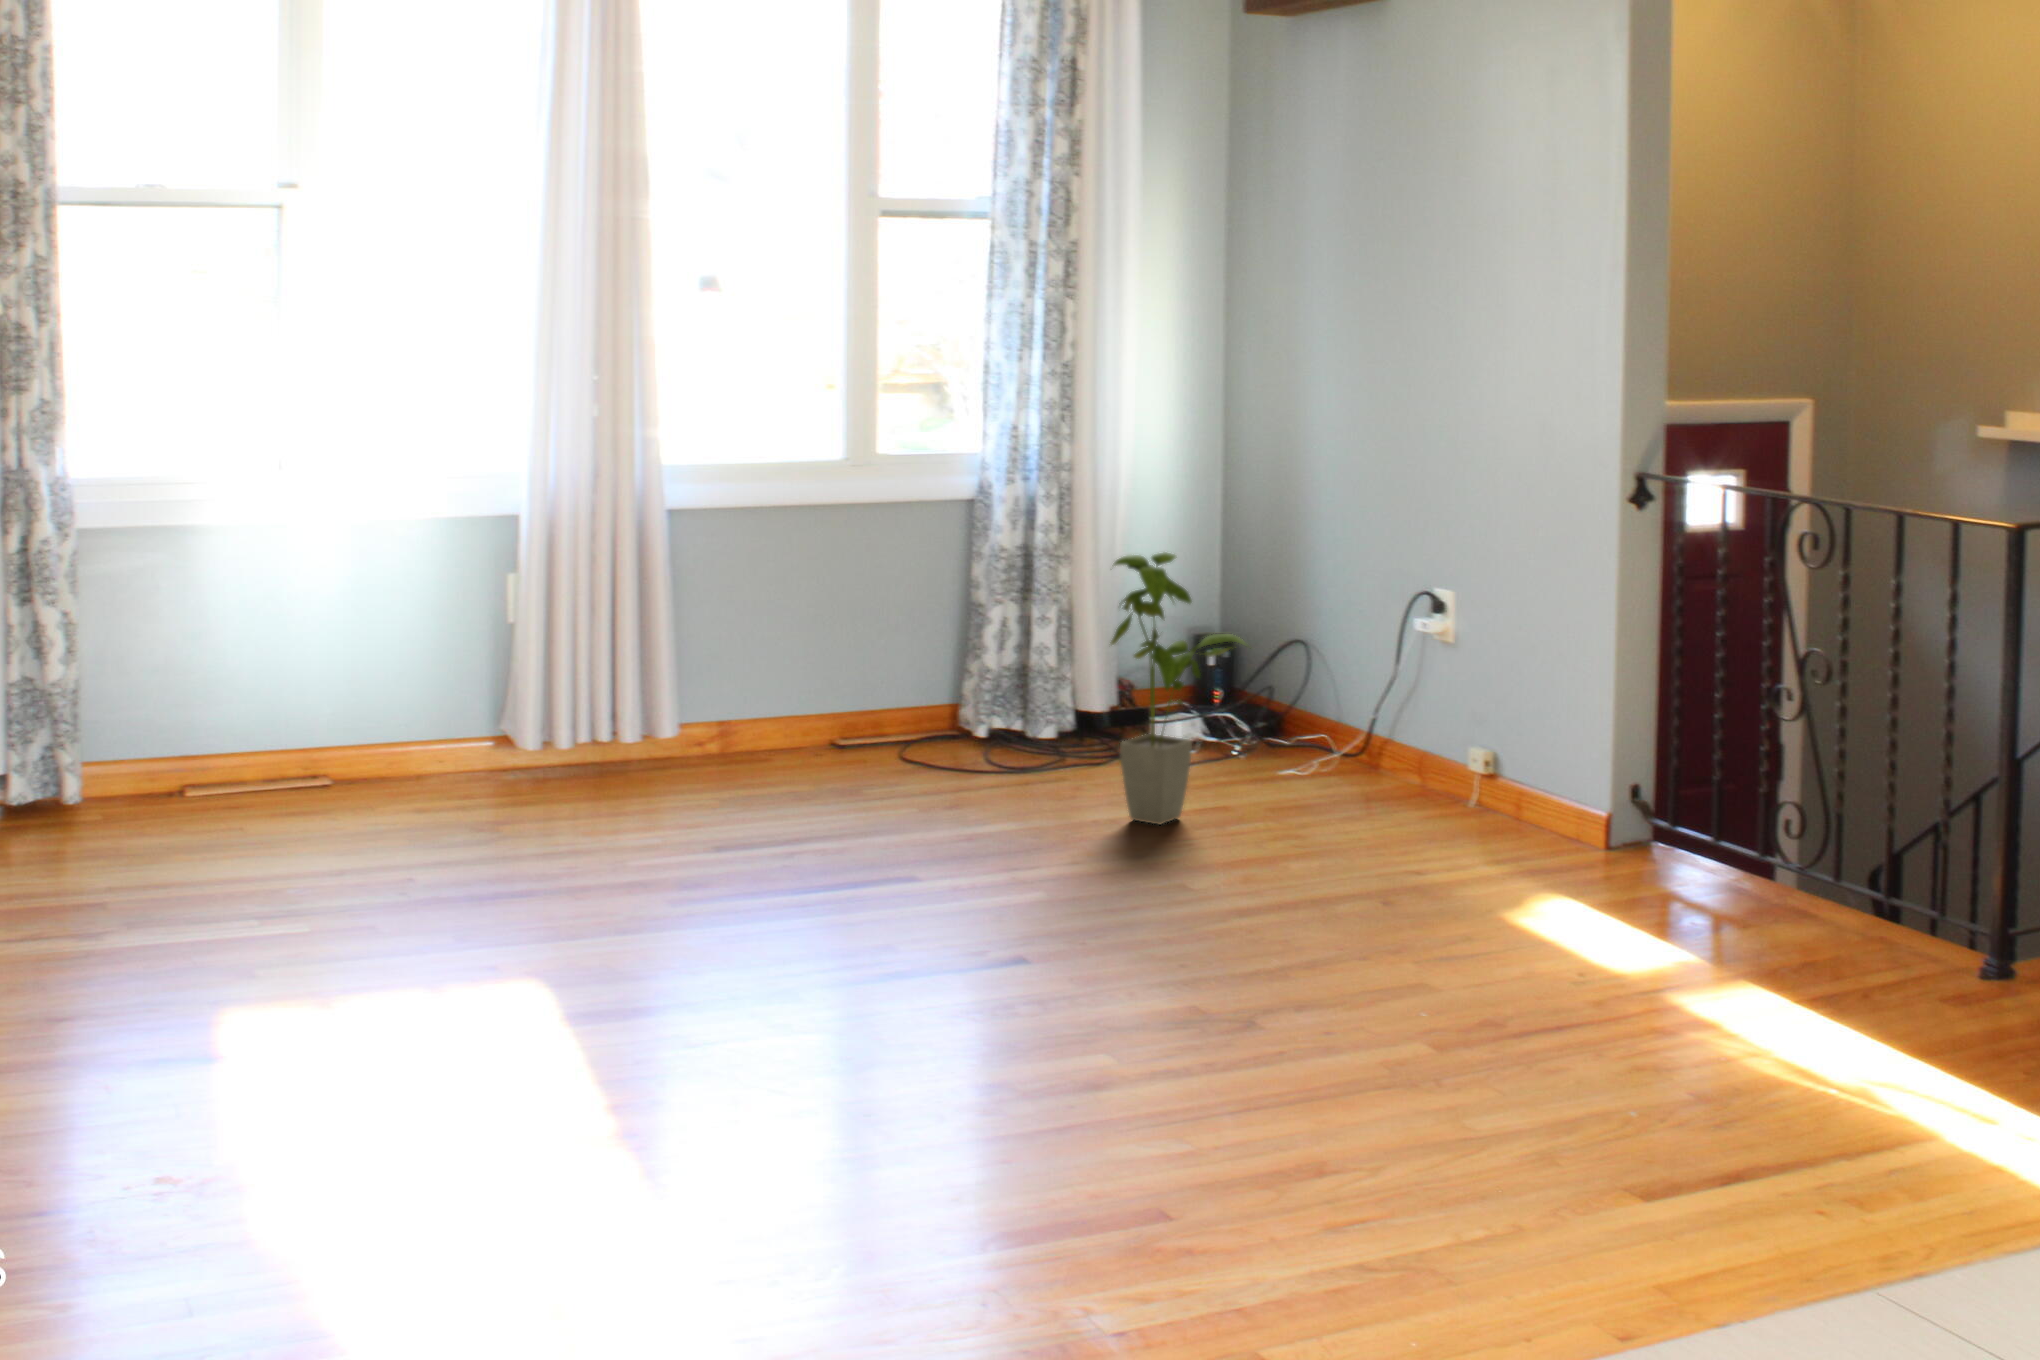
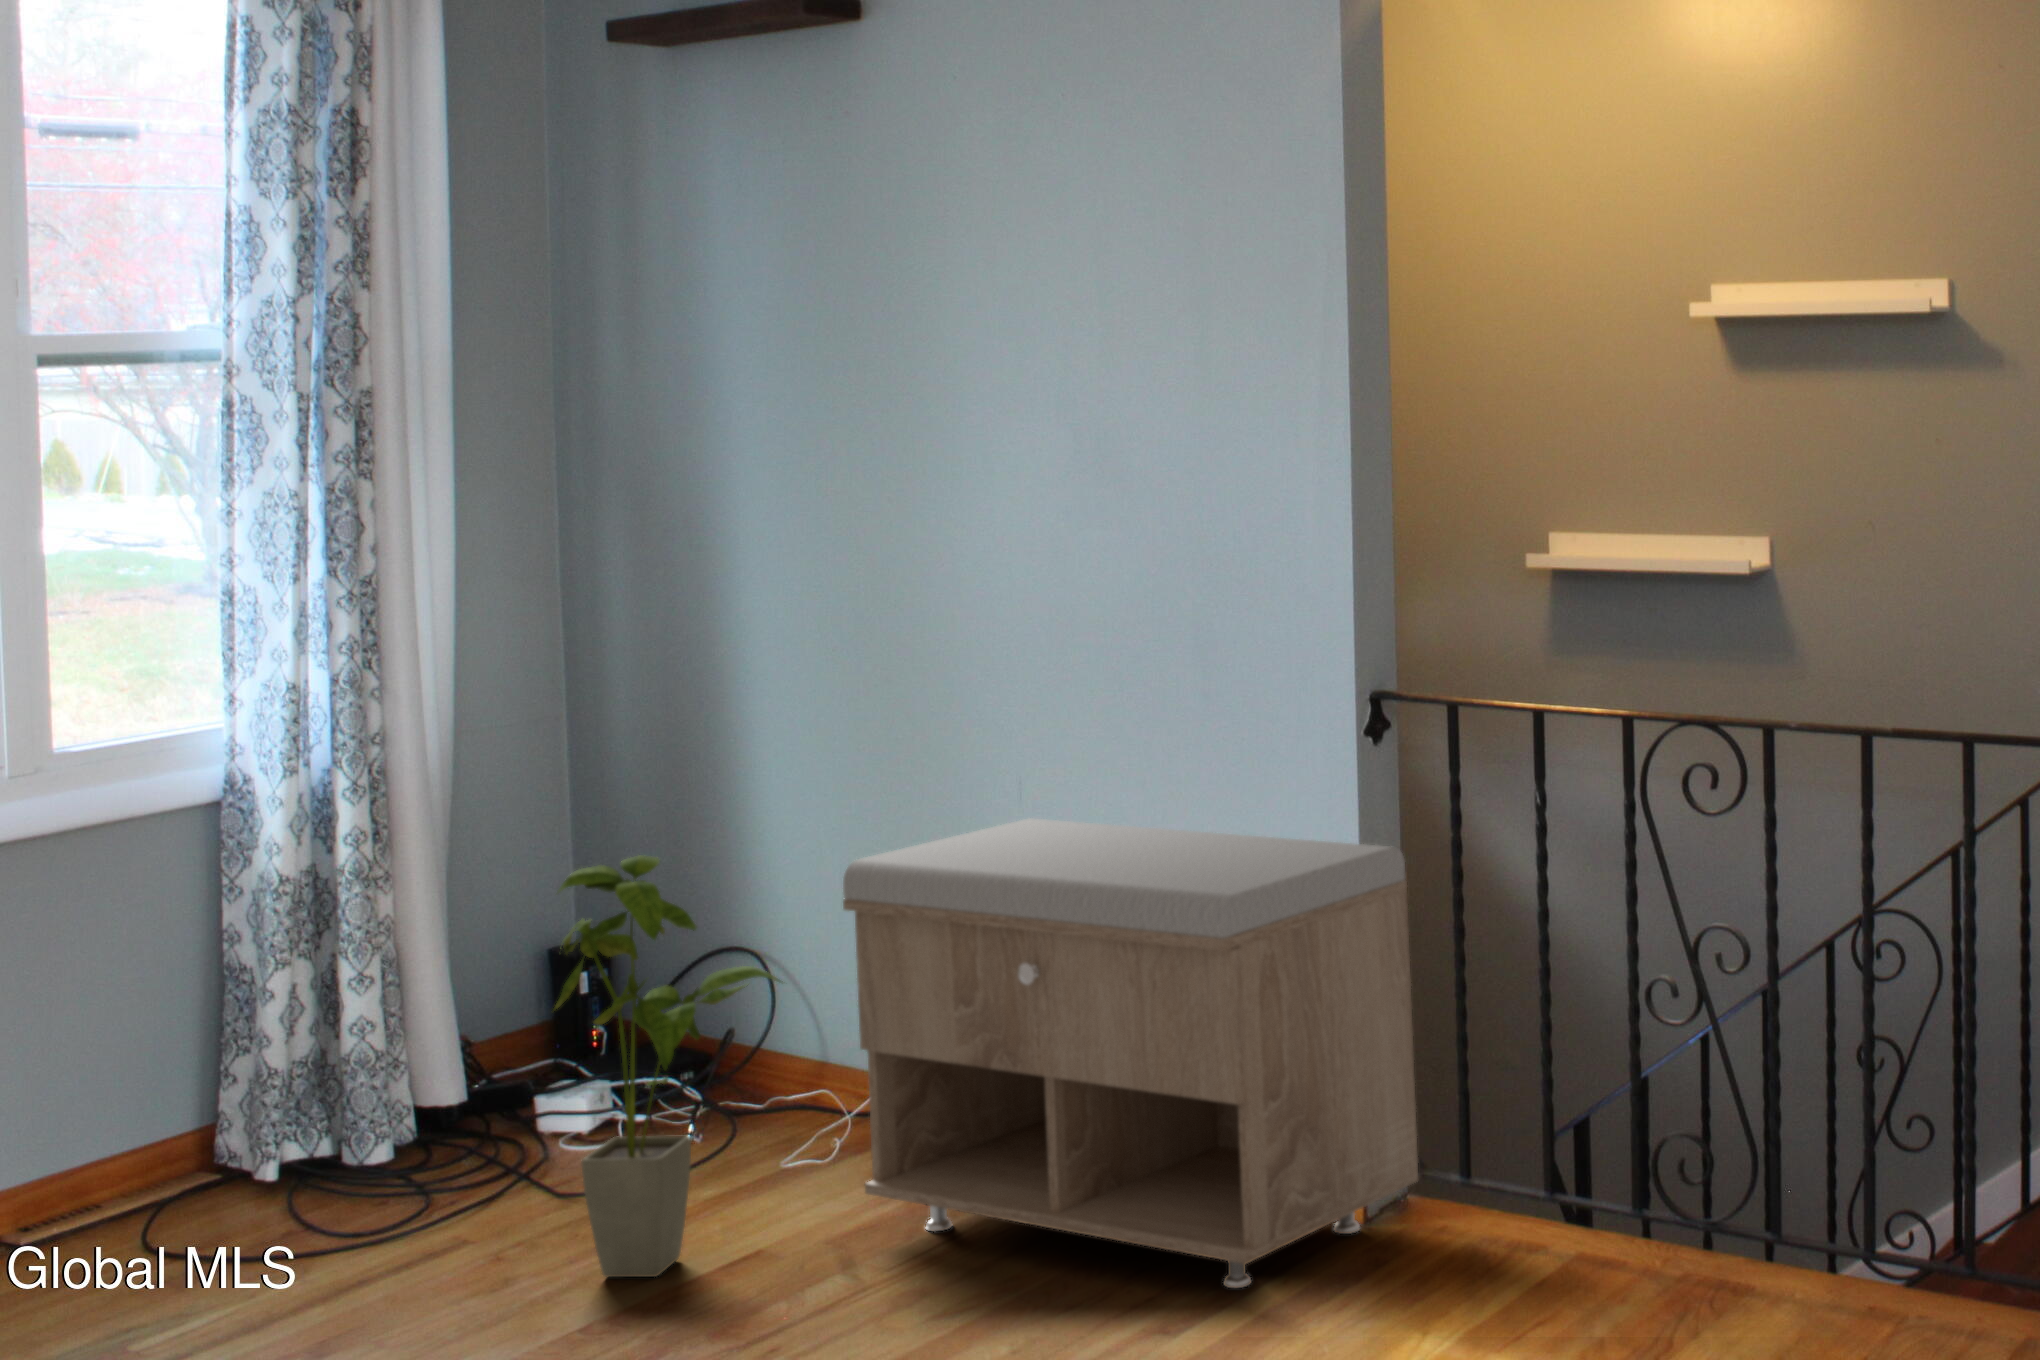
storage bench: none [1296,564,1666,895] -> present [843,818,1418,1288]

